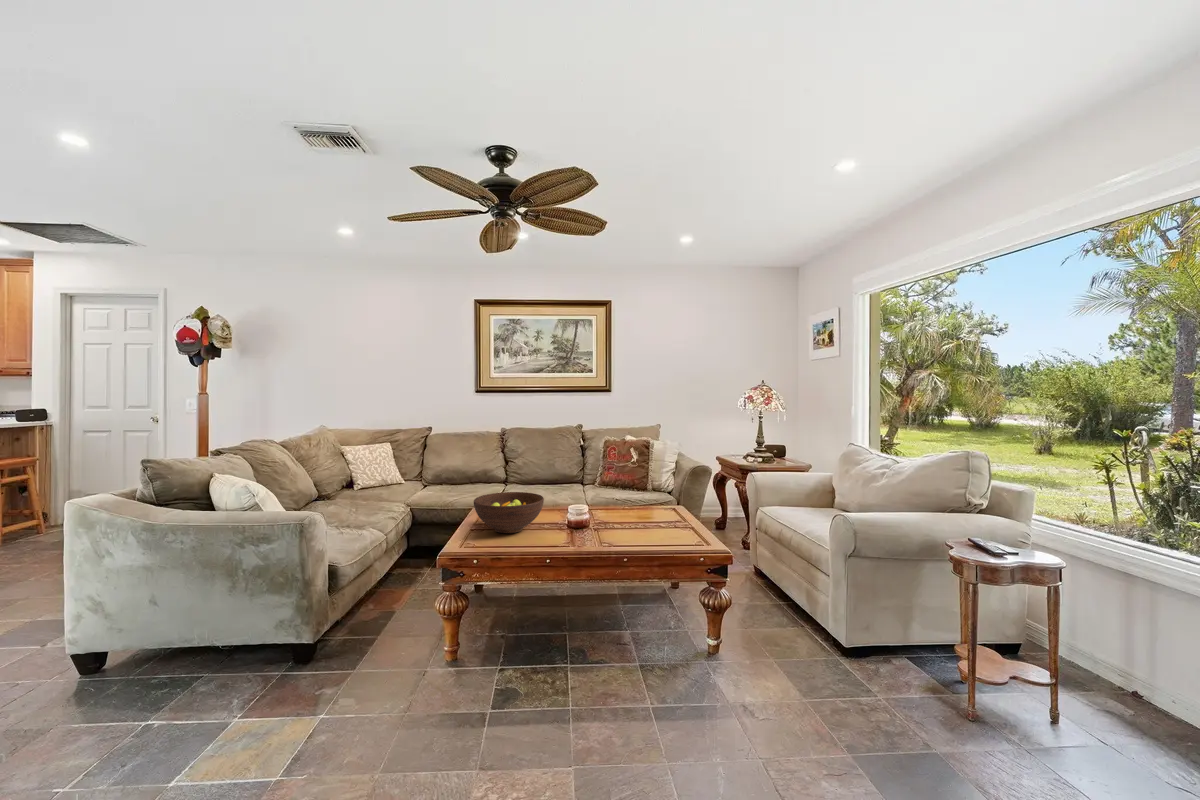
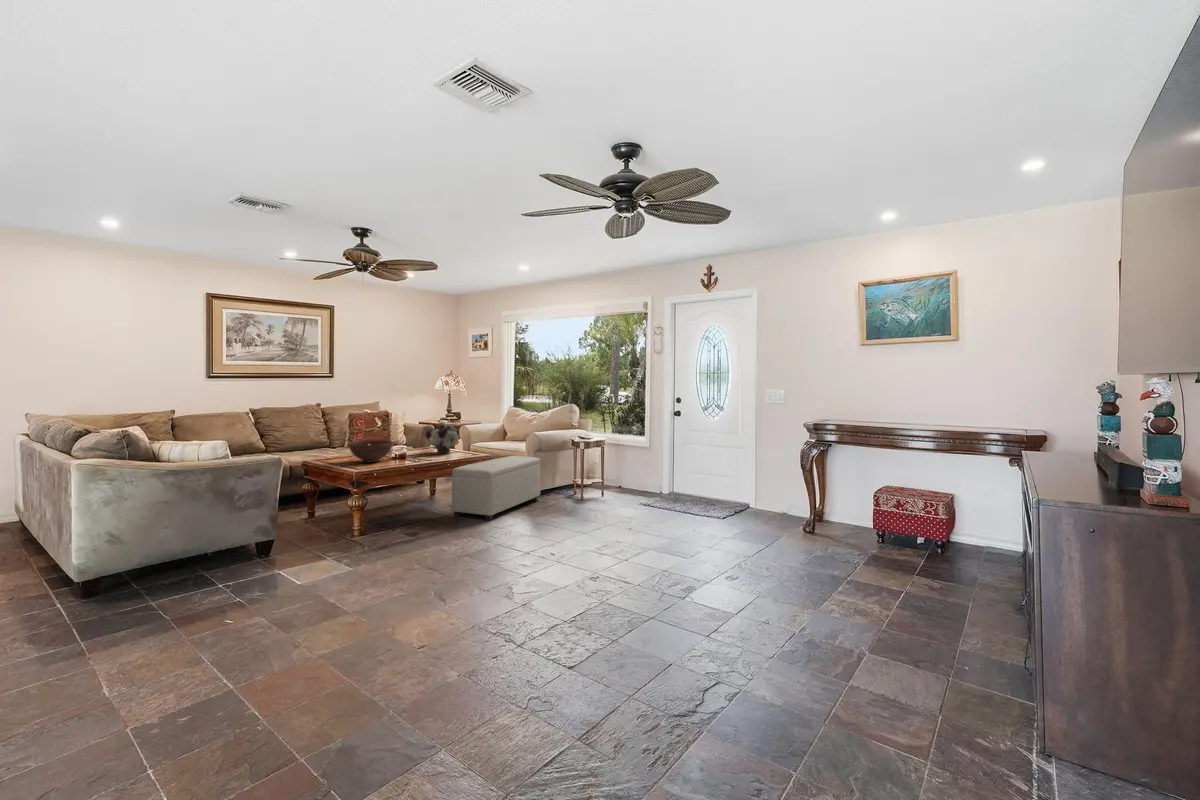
flower arrangement: none [619,469,679,533] -> present [426,421,459,454]
ottoman: none [604,555,842,733] -> present [452,456,540,520]

